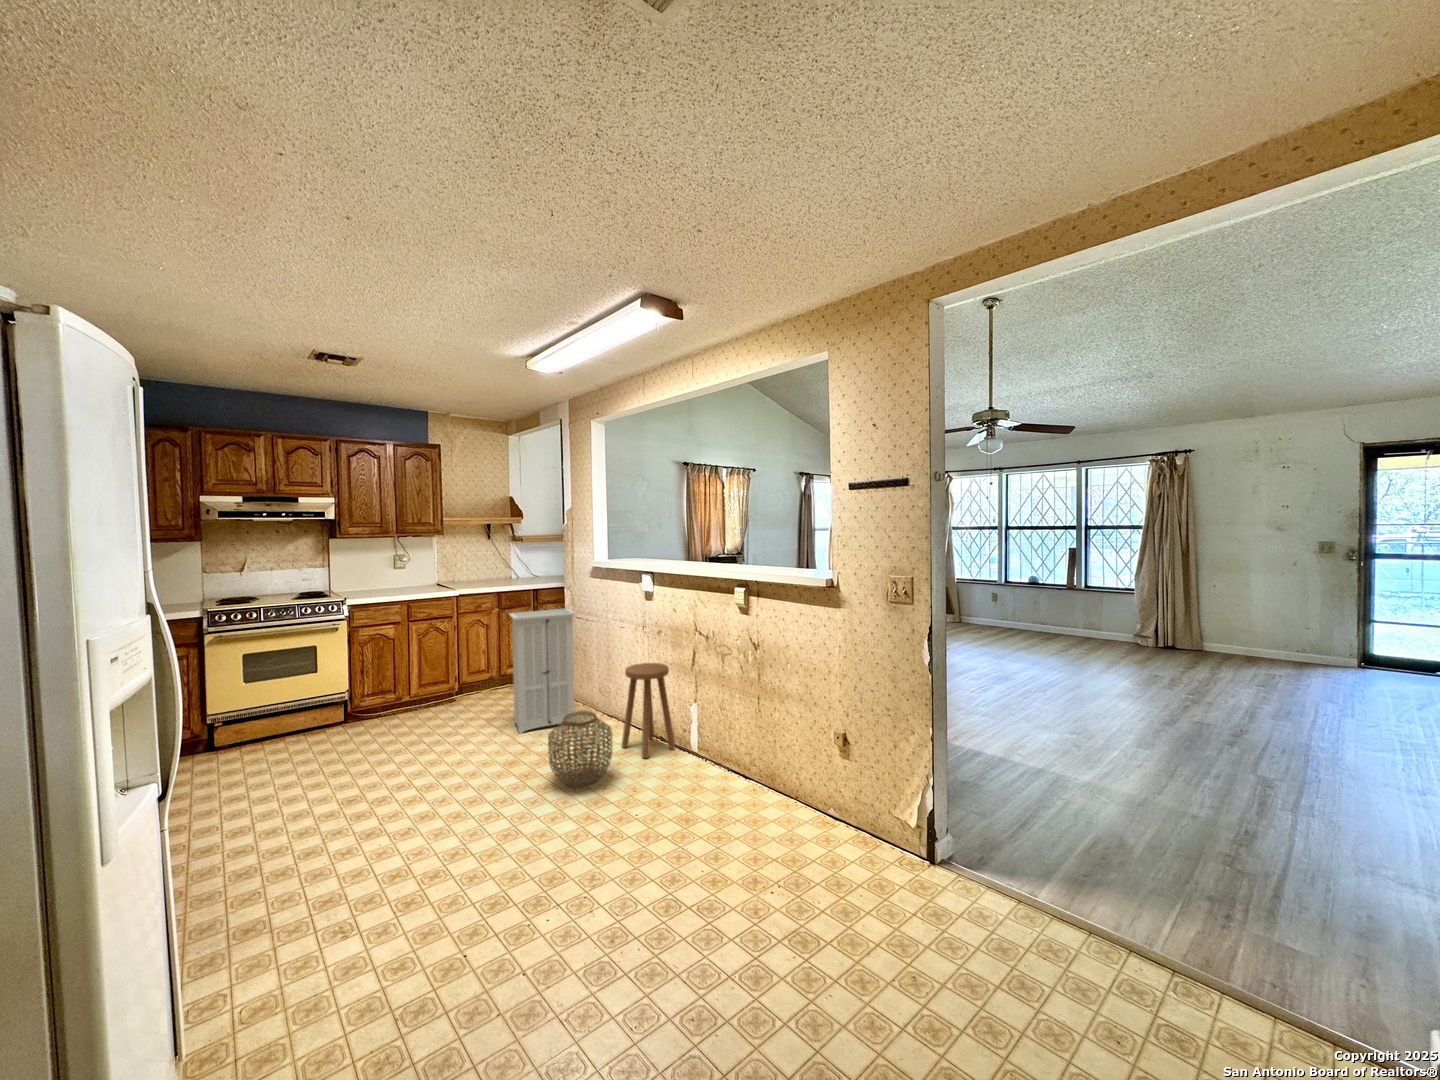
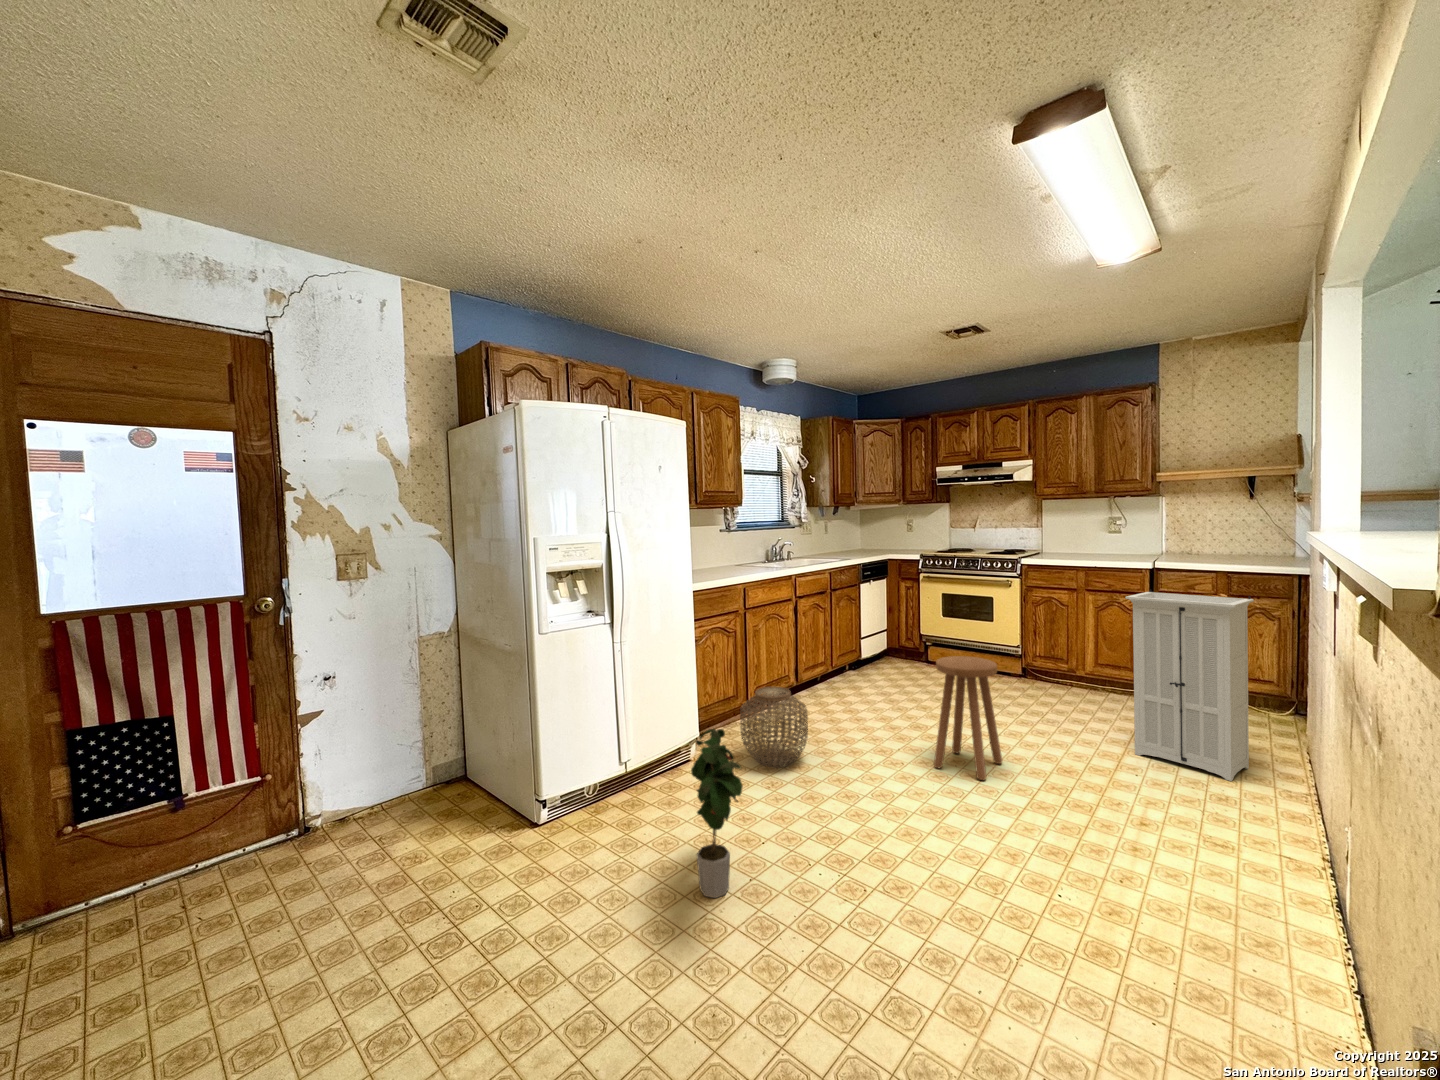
stool: present [622,663,675,758] -> present [934,656,1002,780]
woven basket: present [548,711,612,788] -> present [740,686,808,768]
potted plant: none [436,831,602,1026] -> present [691,729,743,898]

